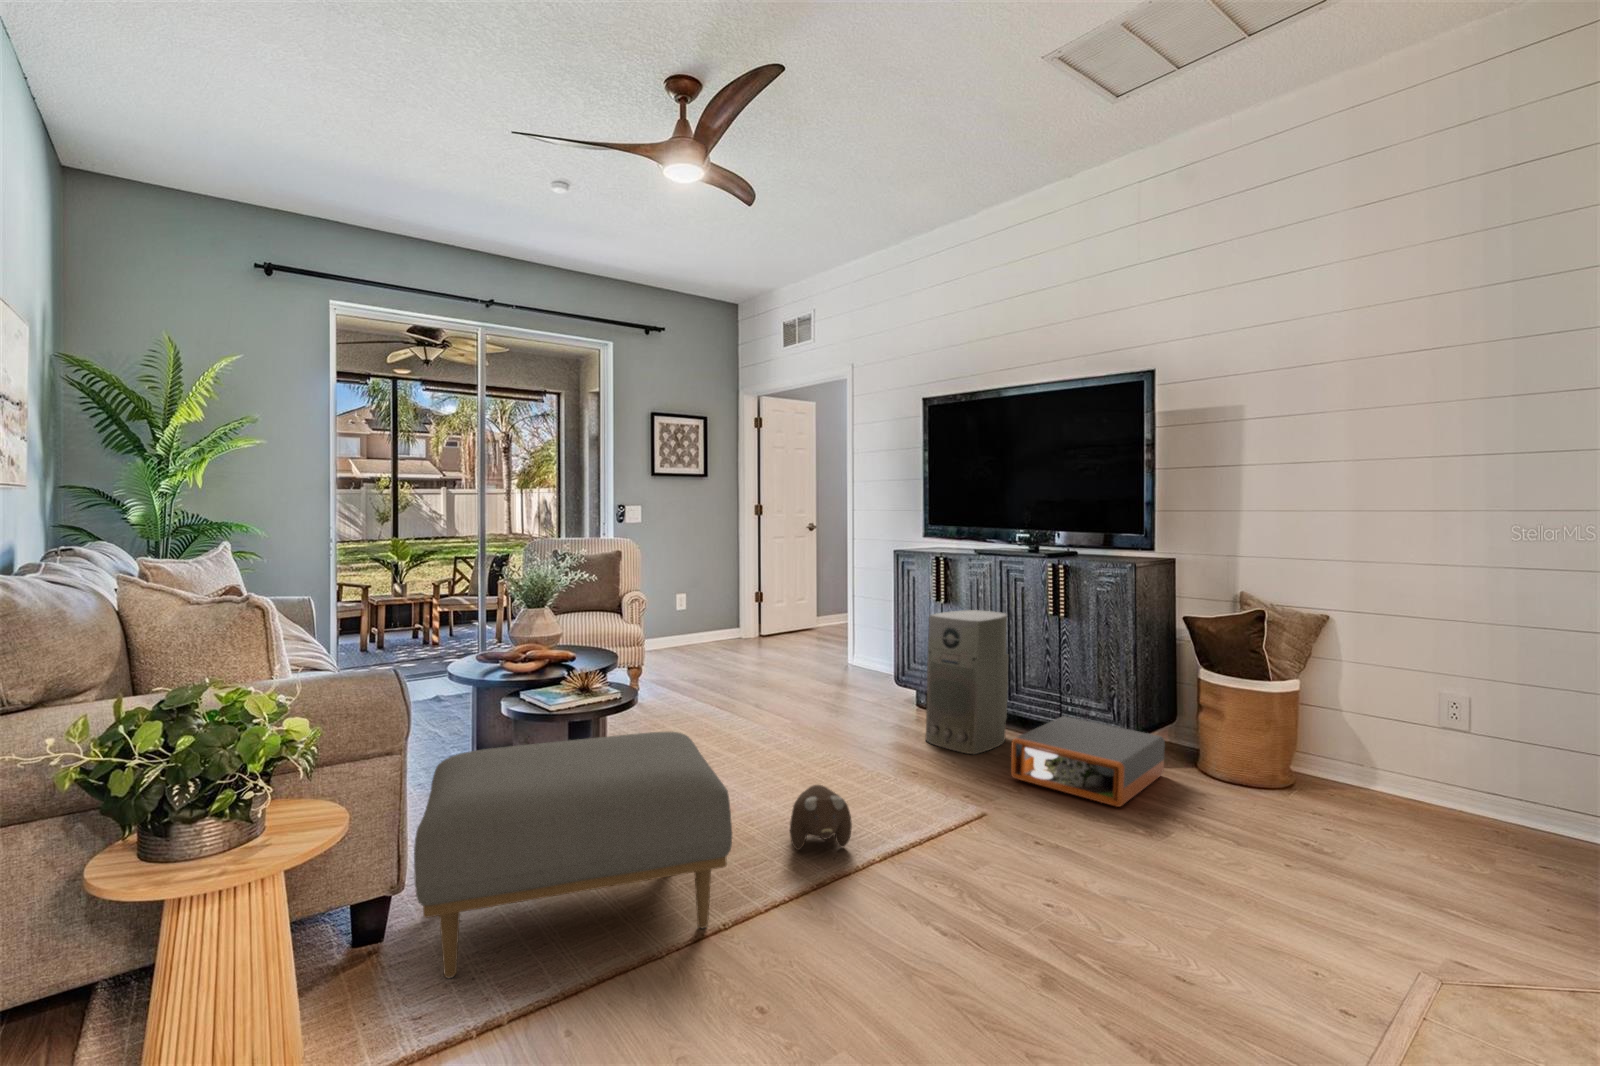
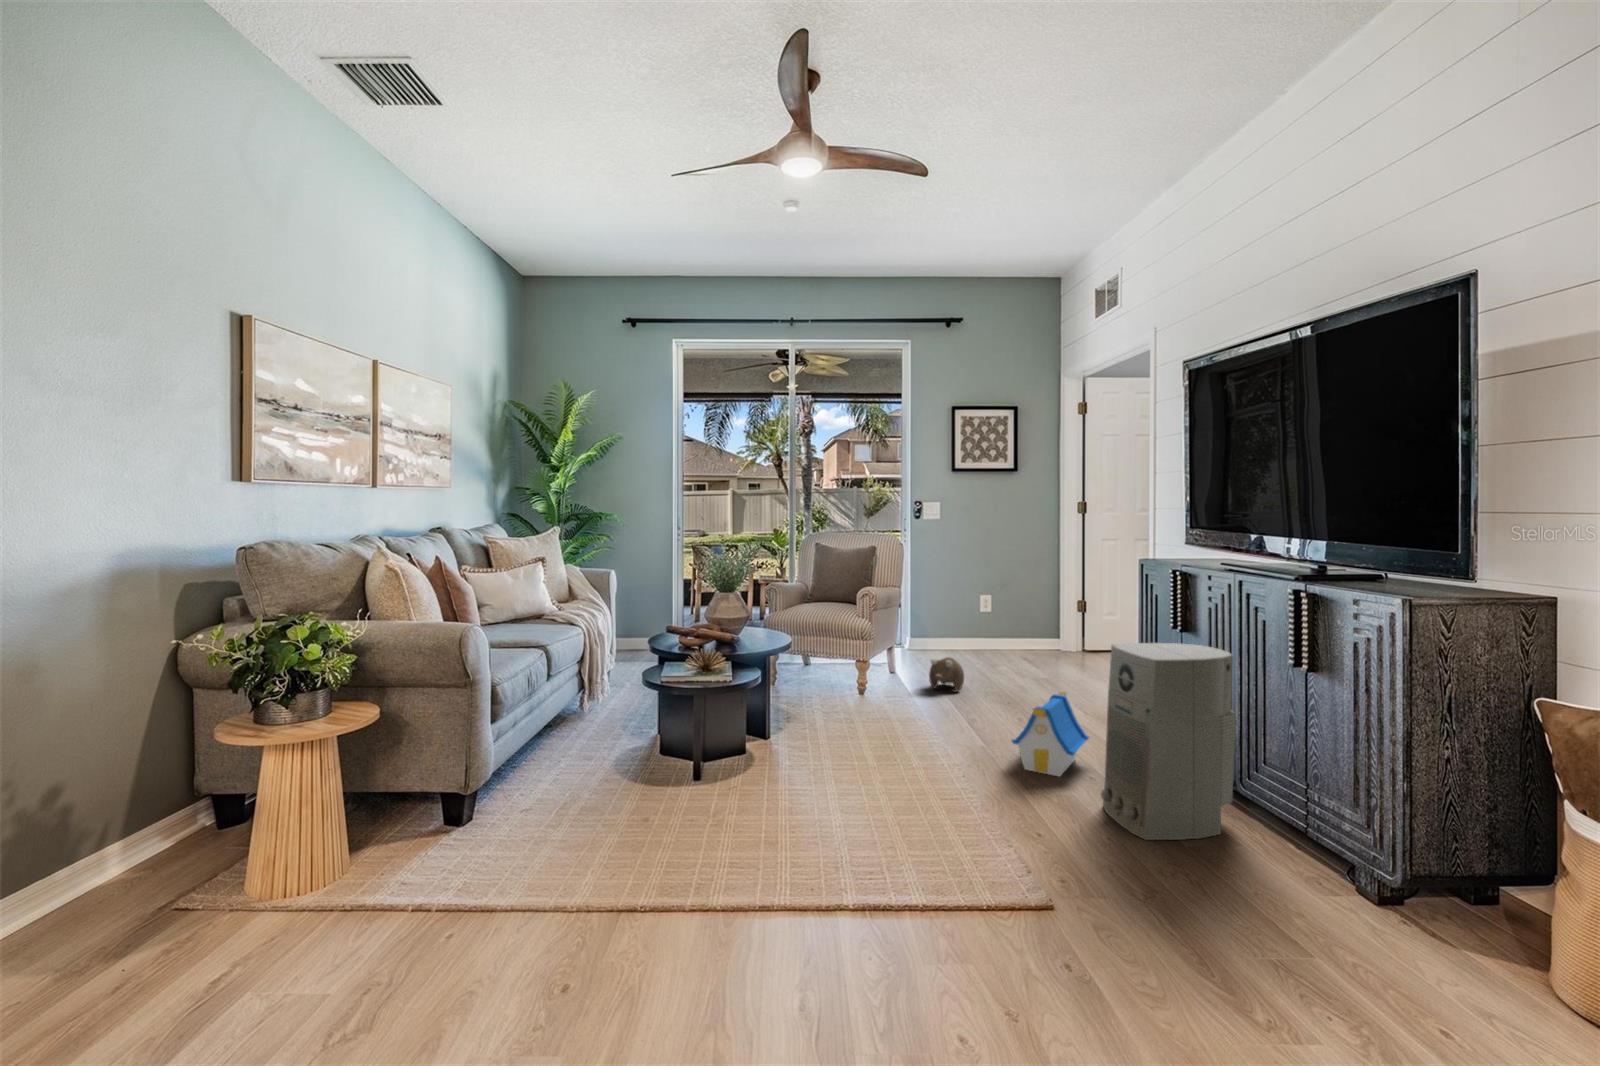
toy house: none [831,662,888,729] -> present [1012,692,1089,776]
storage box: present [1011,716,1165,807] -> none [1146,819,1447,982]
ottoman: present [414,732,732,978] -> none [375,714,693,929]
plush toy: present [790,785,852,850] -> present [929,657,964,691]

